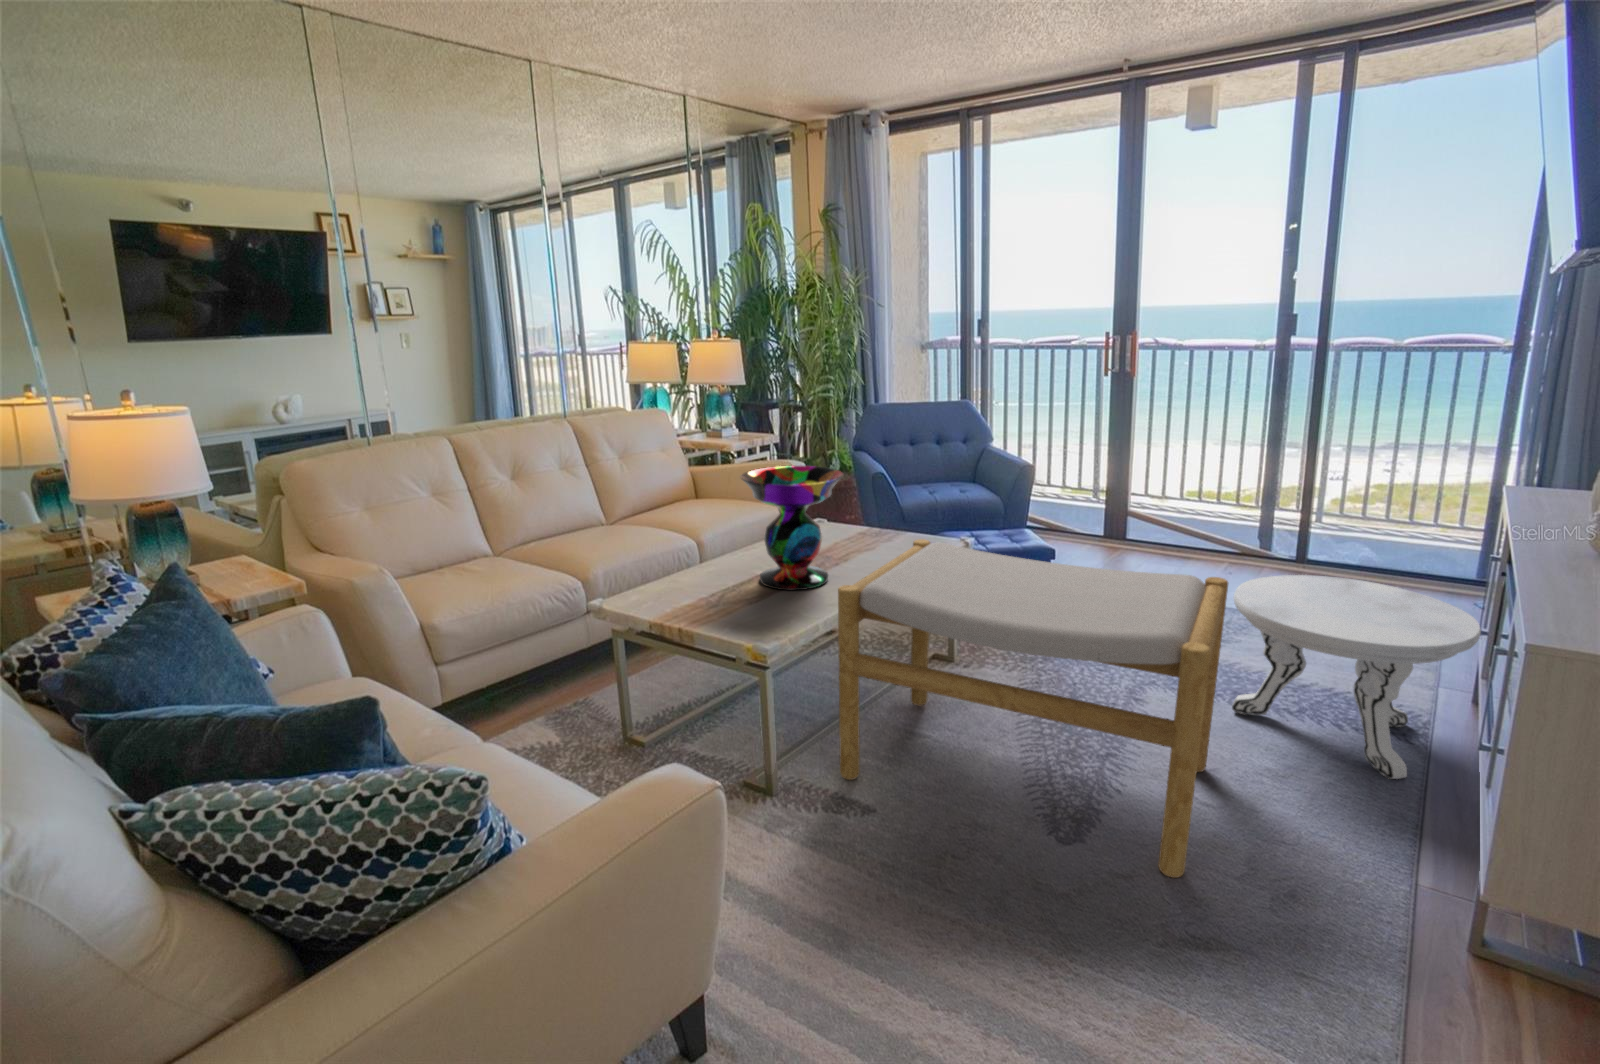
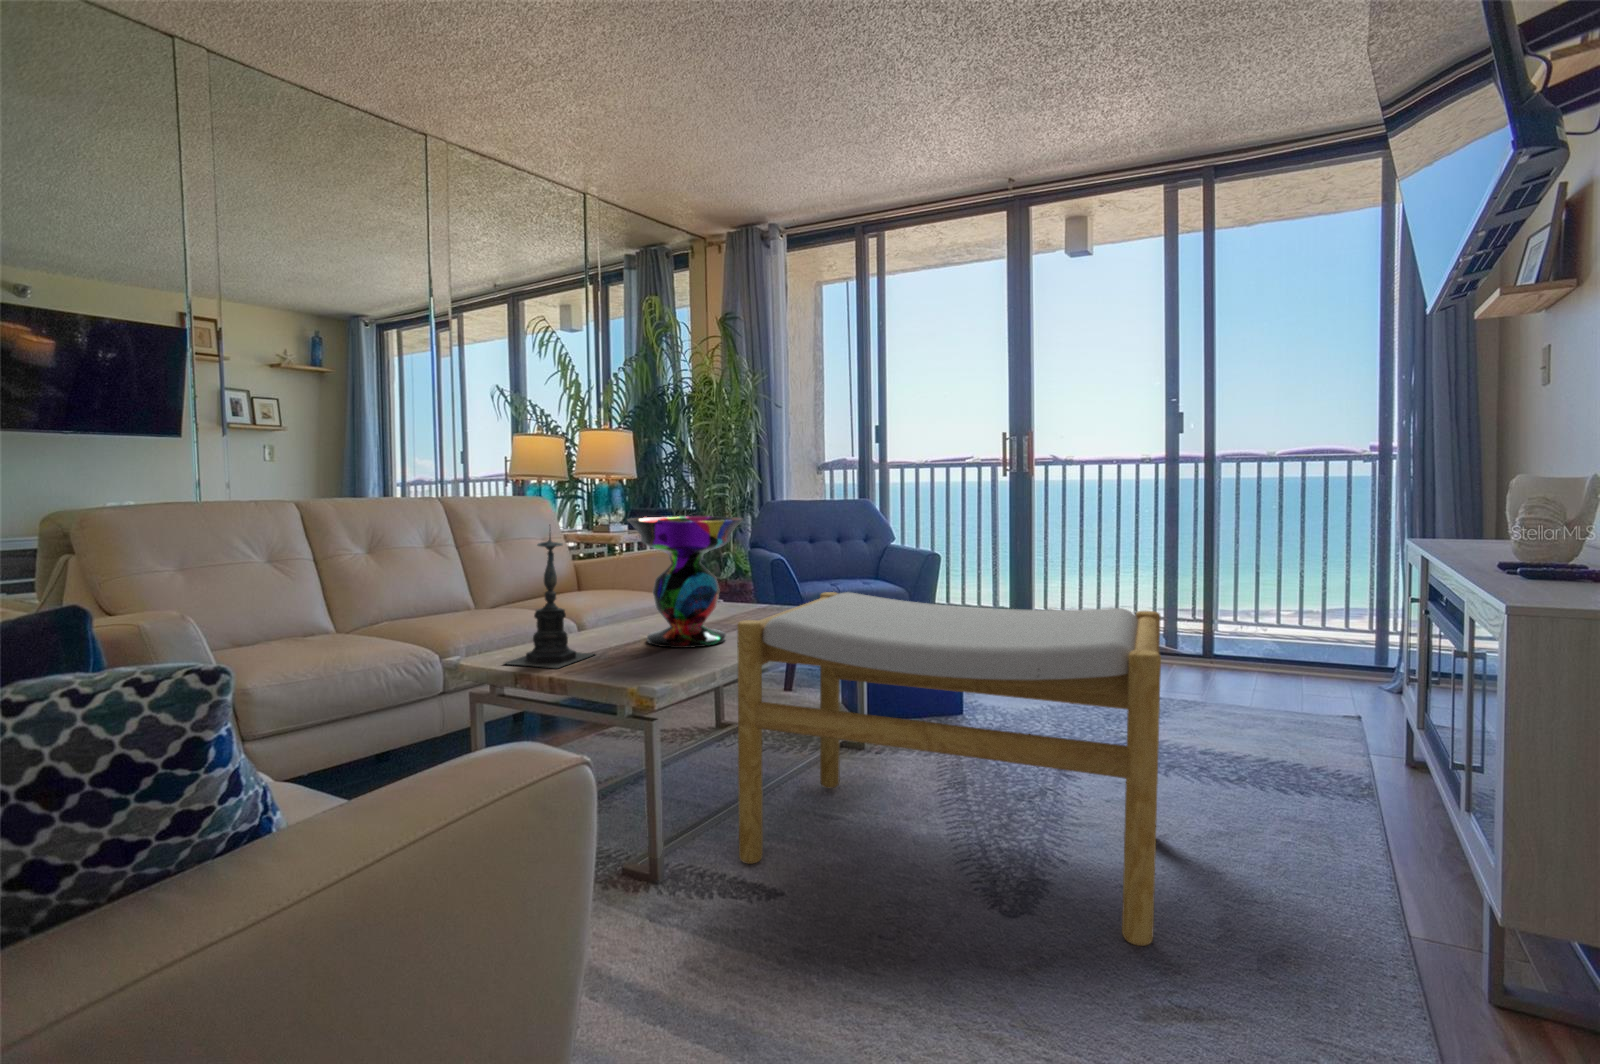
candle holder: none [641,491,719,617] -> present [505,525,594,668]
side table: present [1232,575,1481,779] -> none [1160,633,1413,837]

